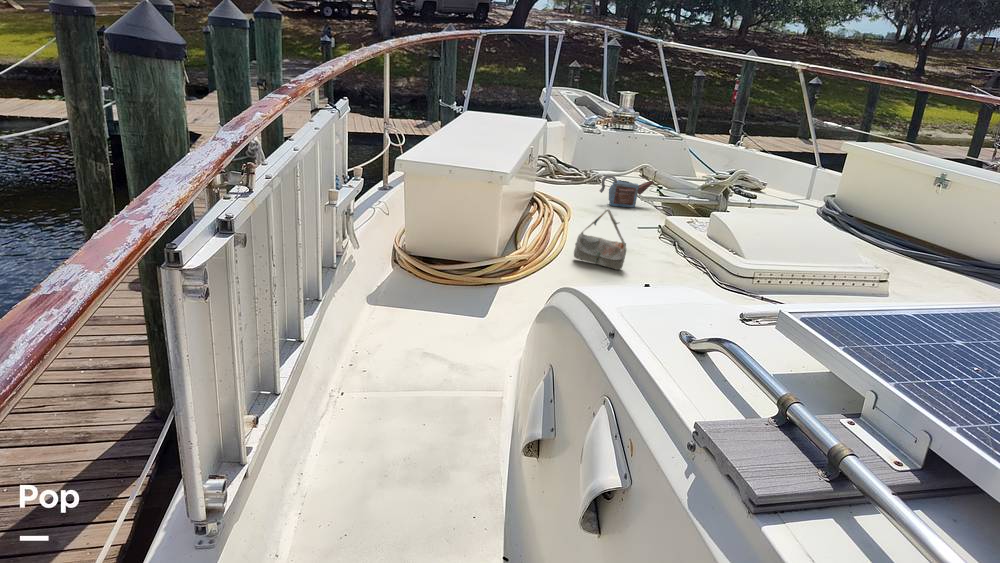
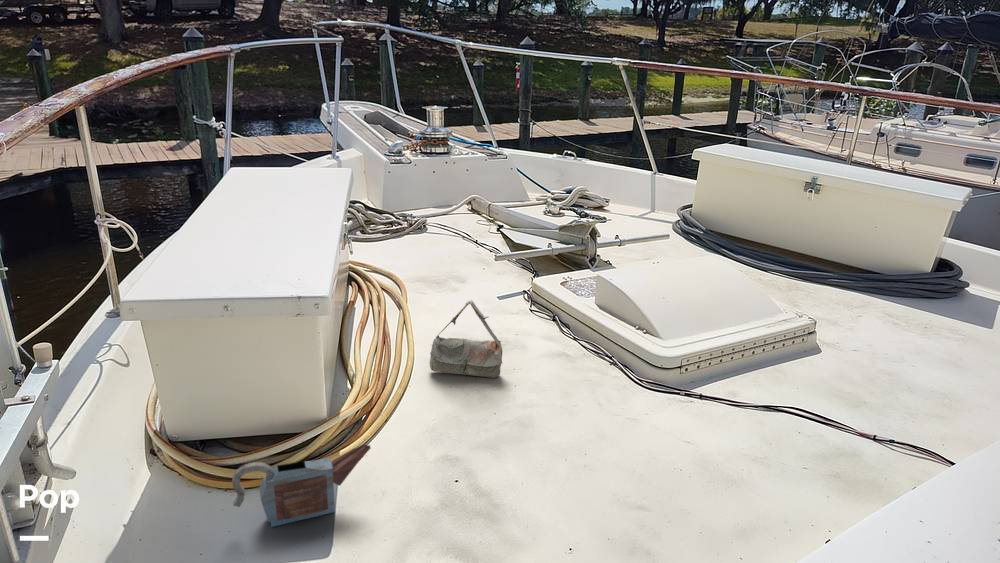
watering can: present [600,175,655,207] -> present [232,444,371,527]

